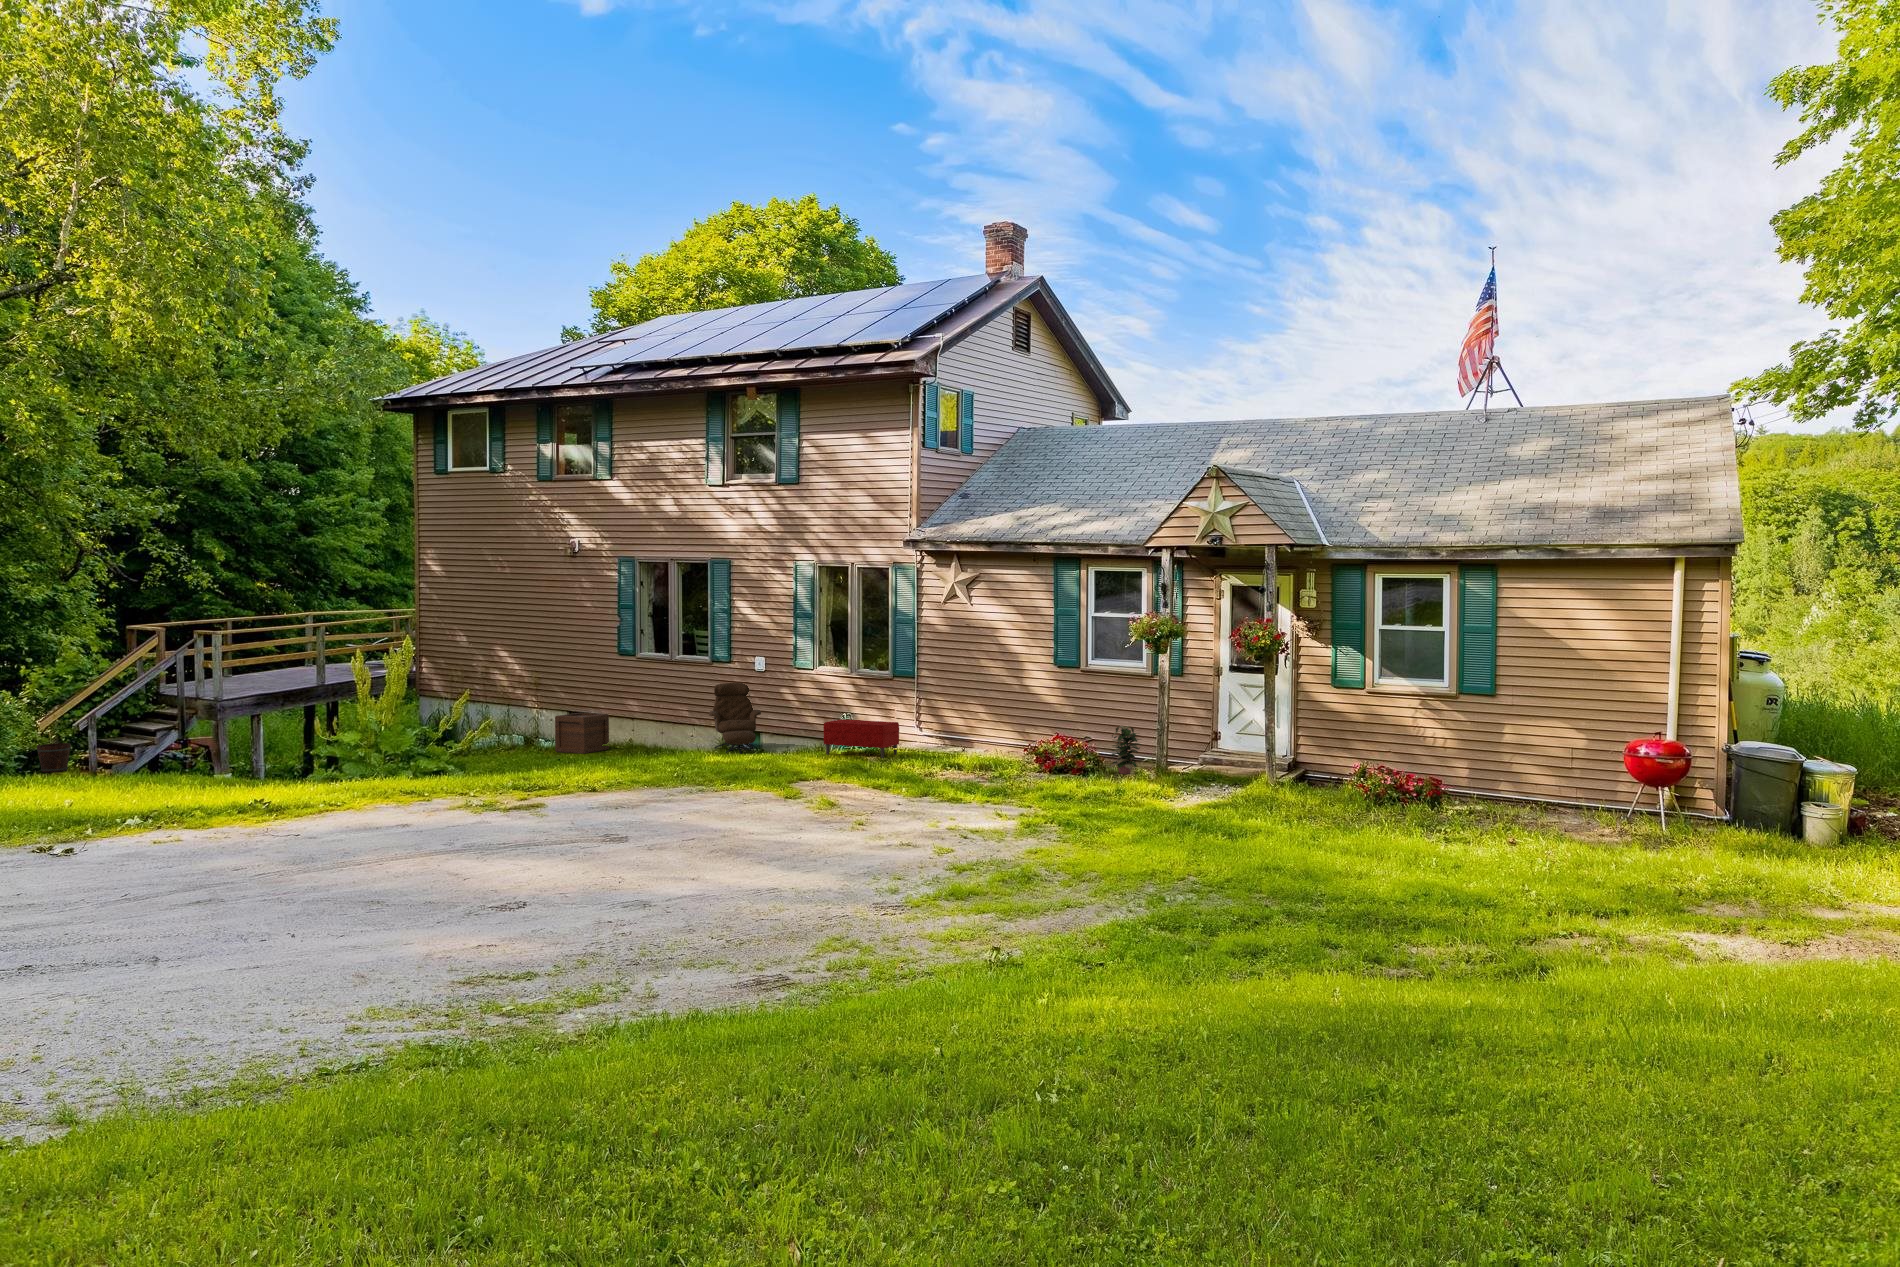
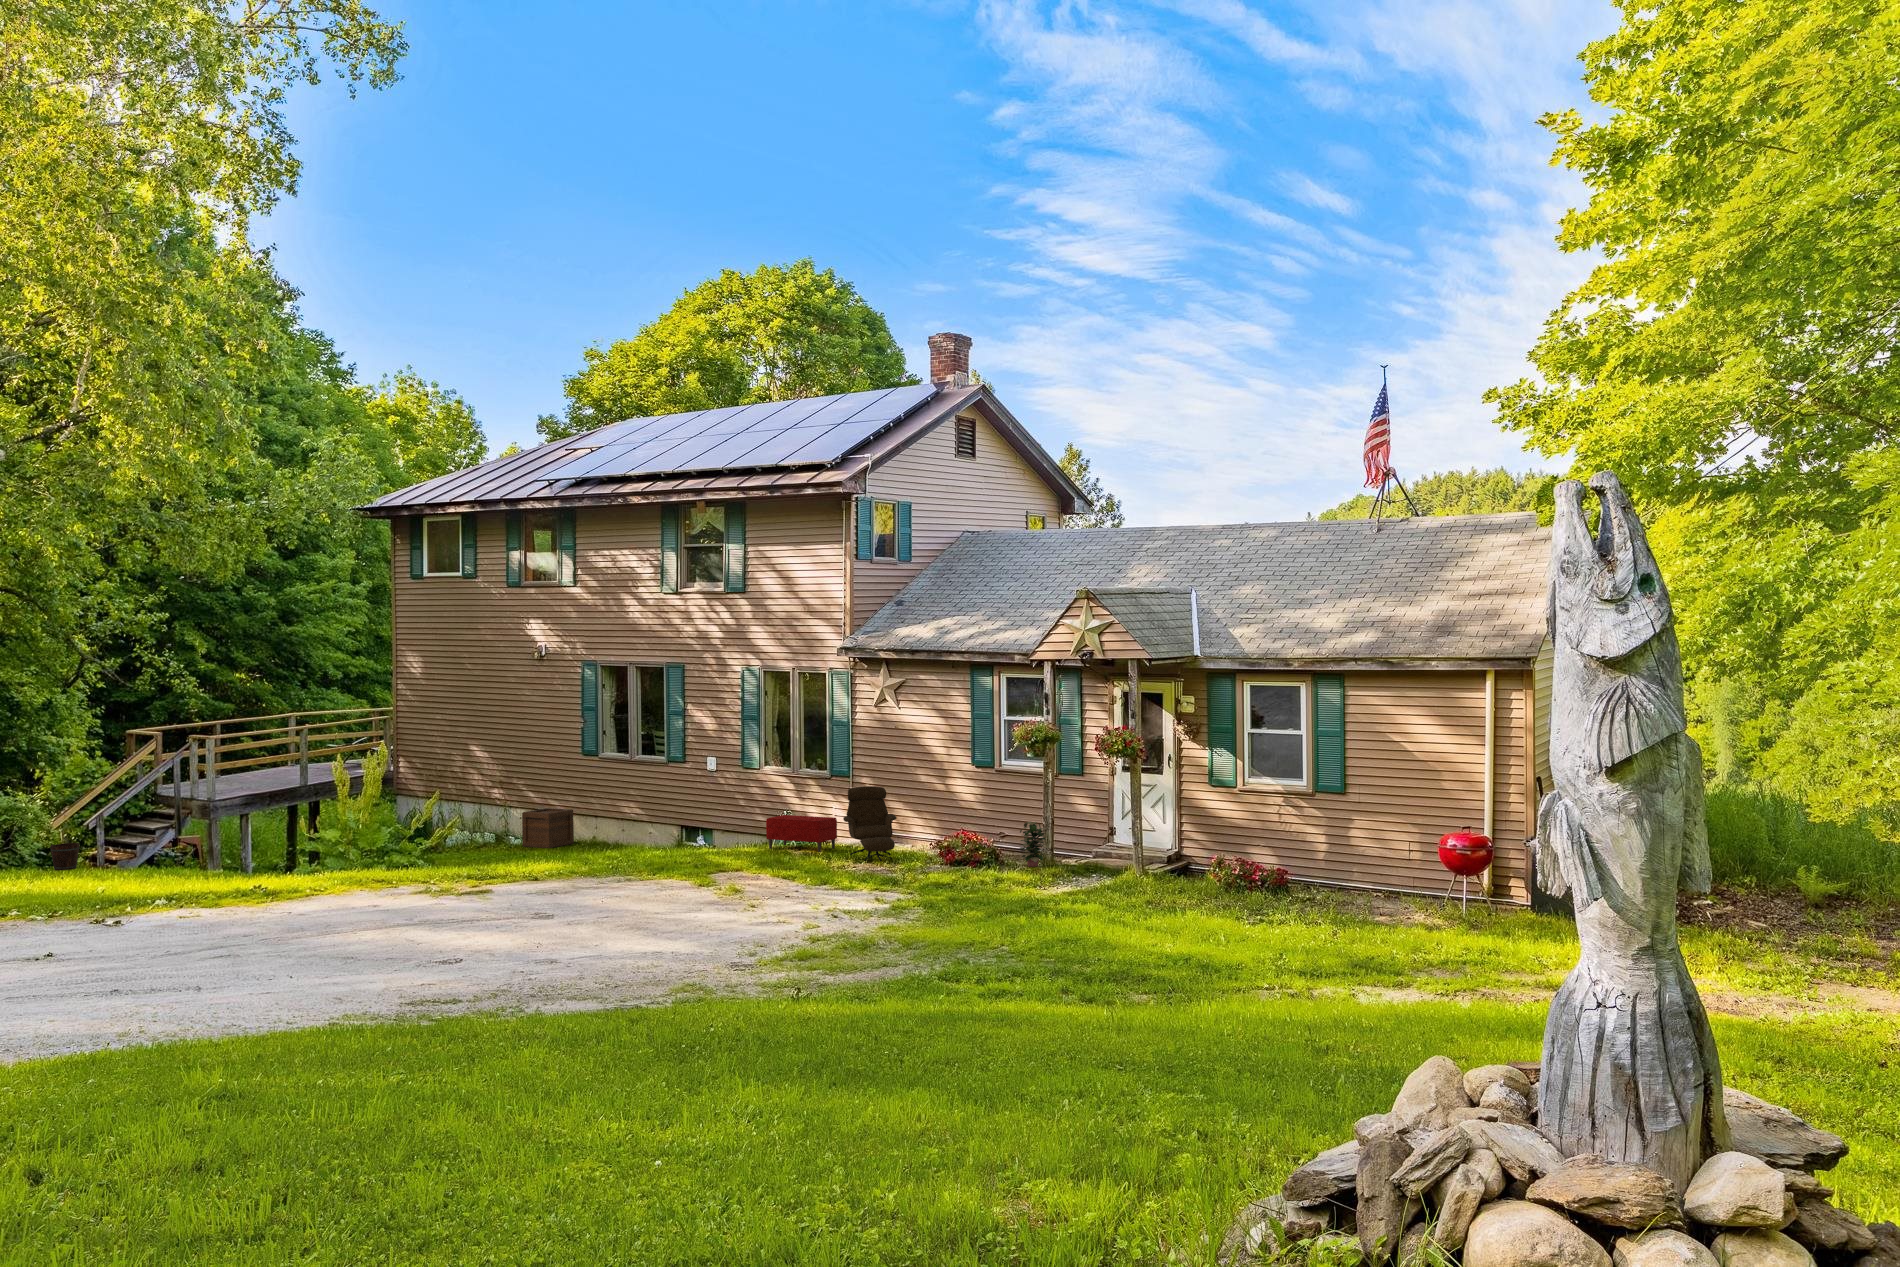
lounge chair: present [709,683,761,754] -> present [843,786,896,861]

